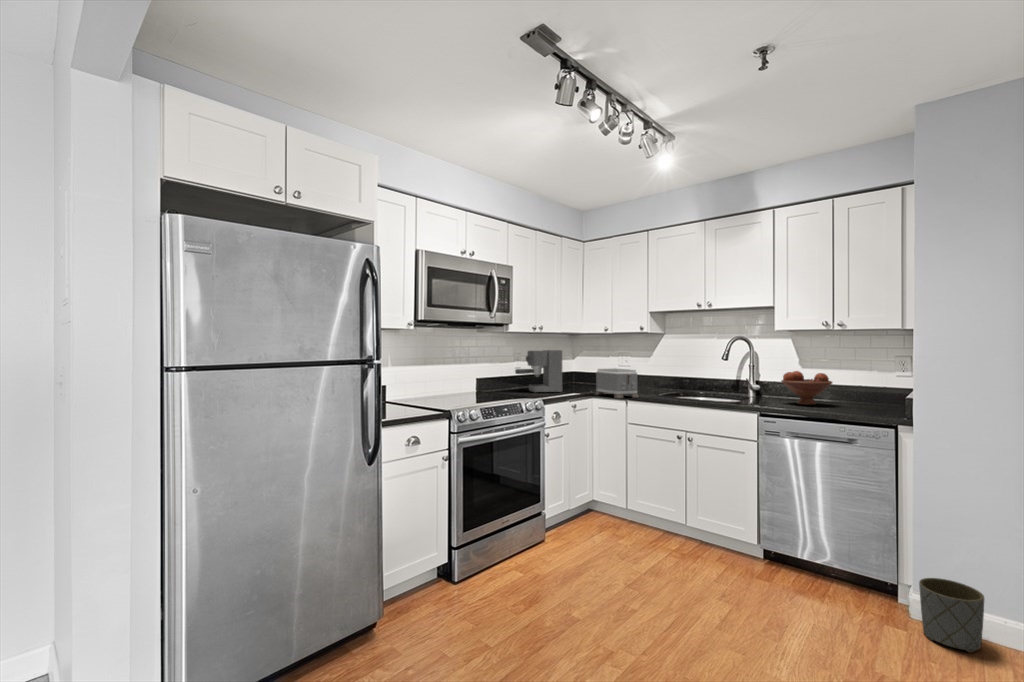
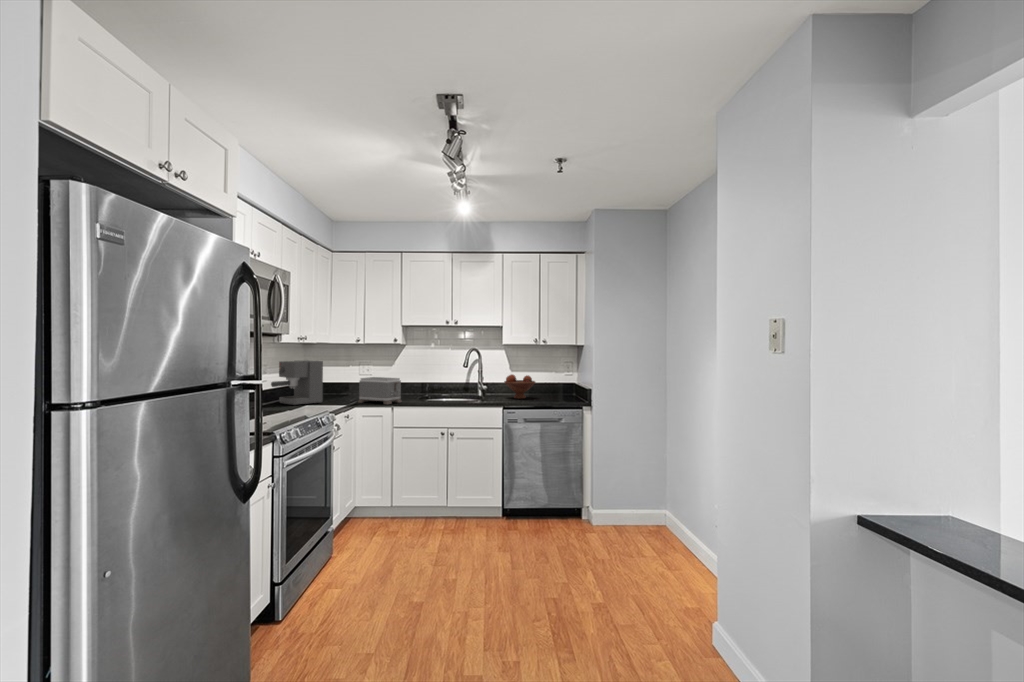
planter: present [919,578,984,653] -> none [604,497,634,535]

